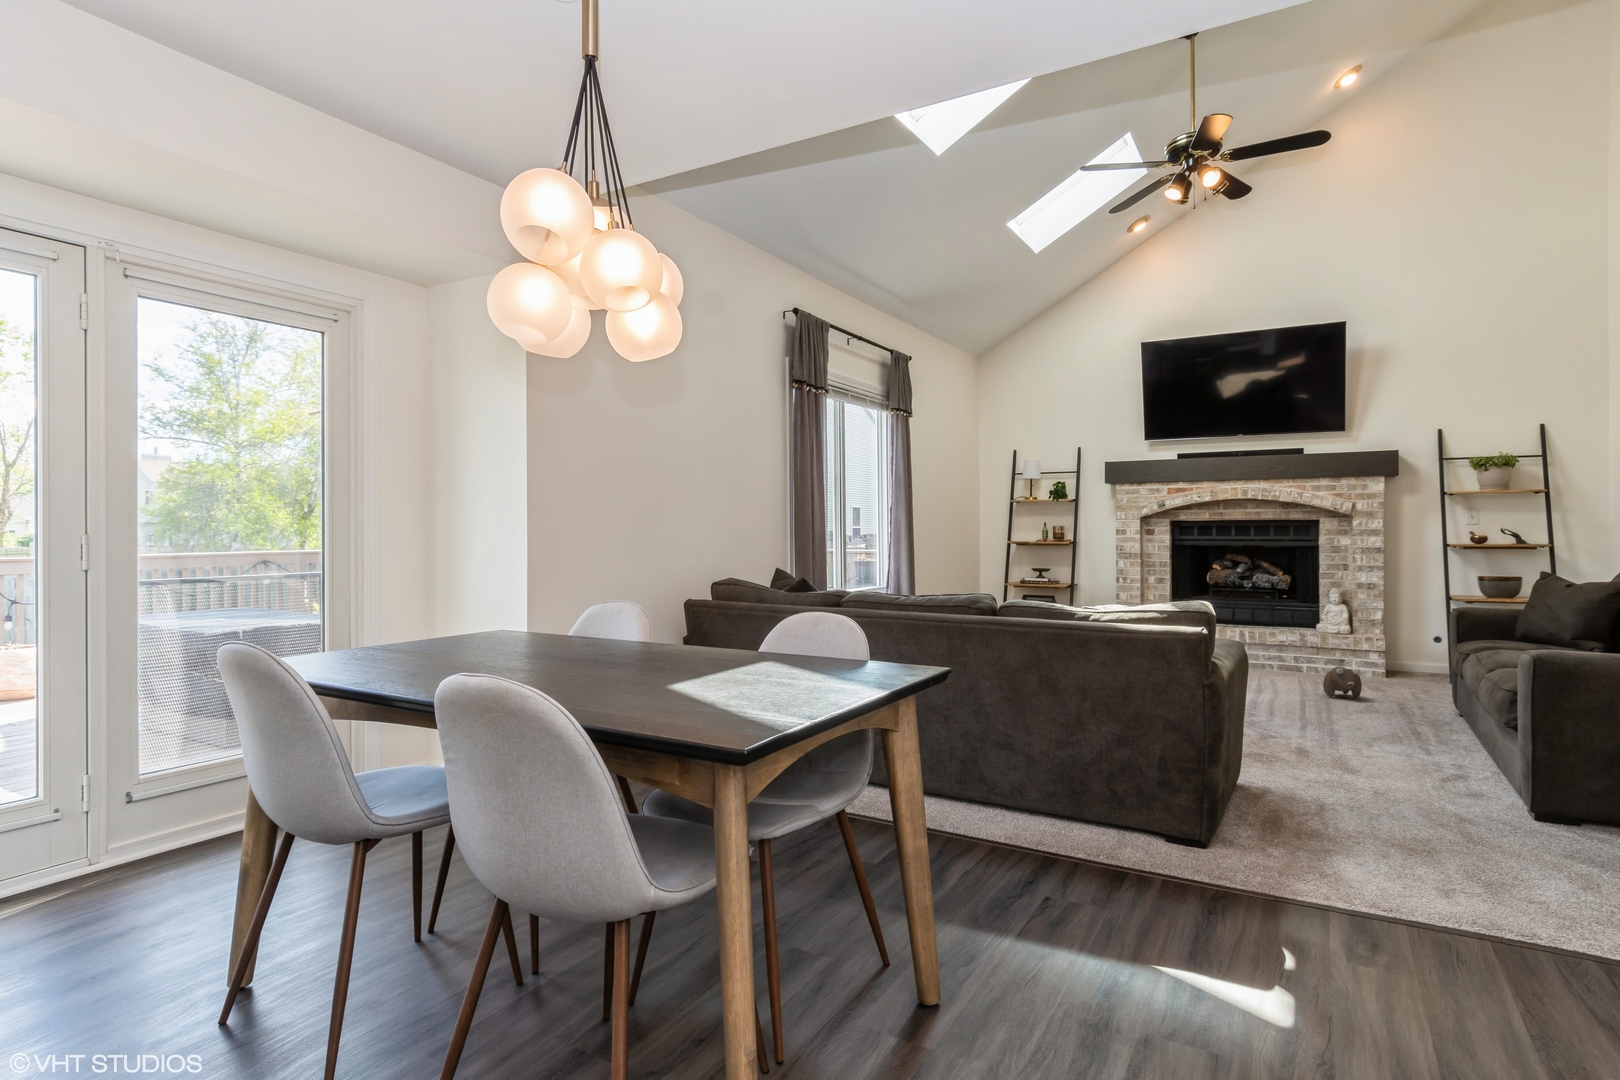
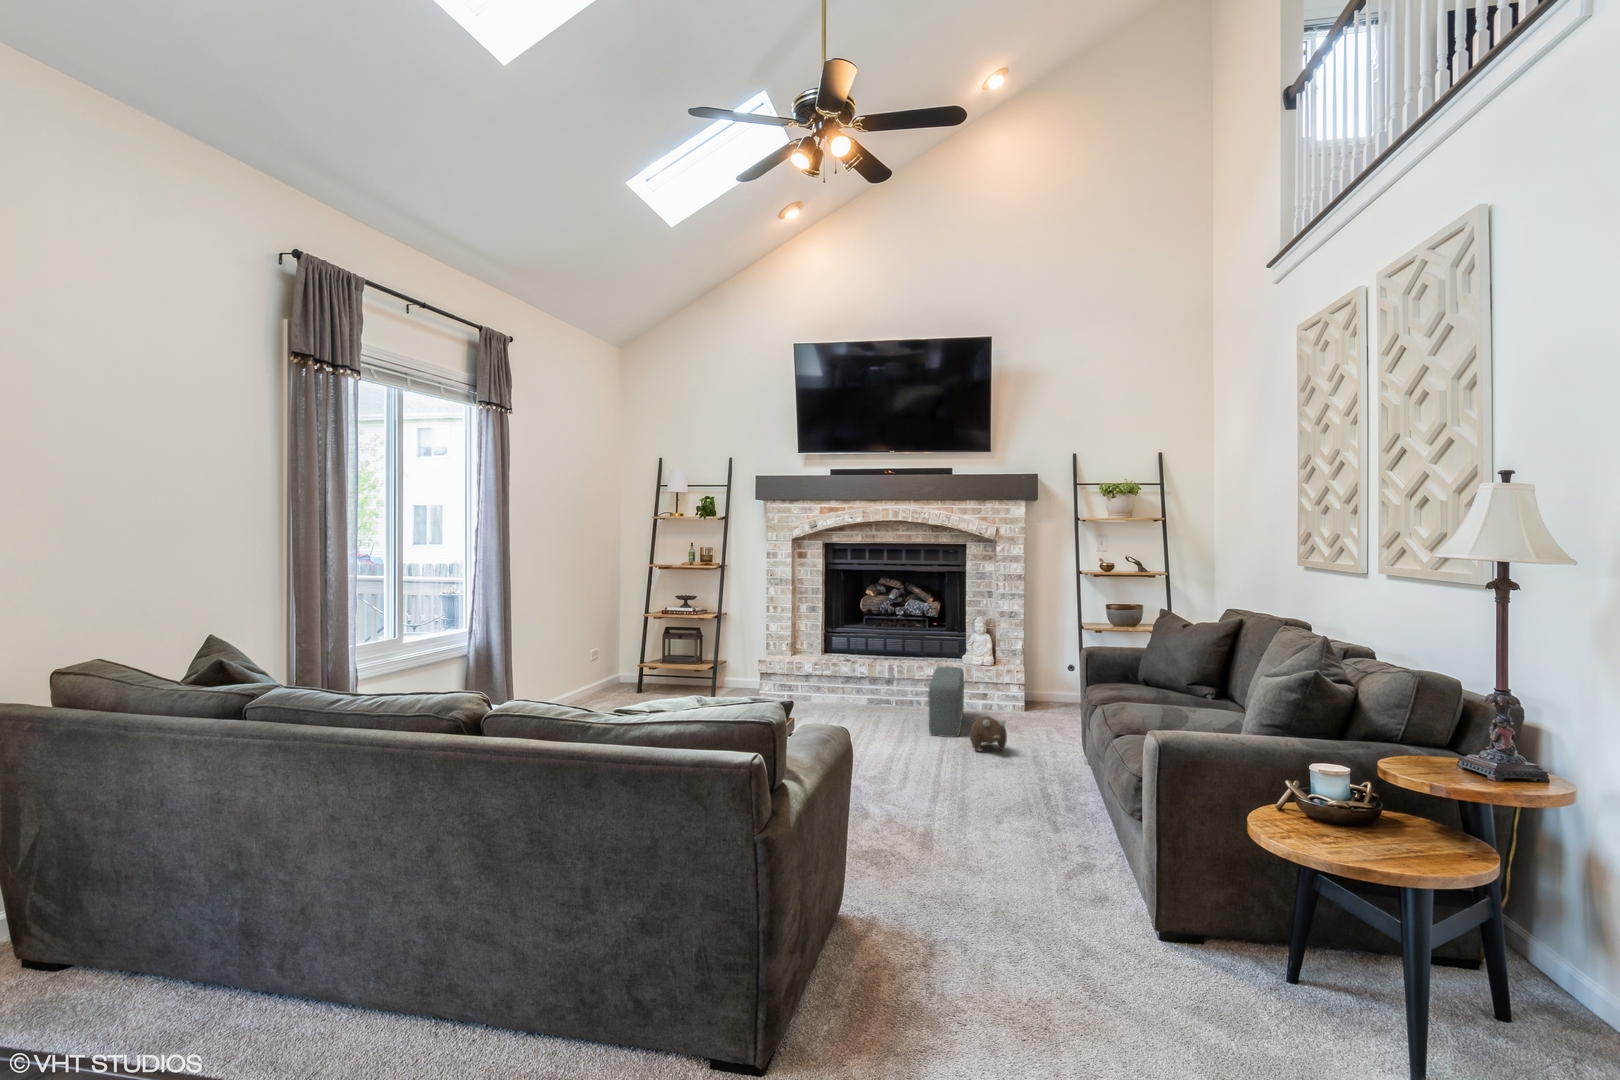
pouf: none [1281,631,1317,689] -> present [928,667,964,737]

